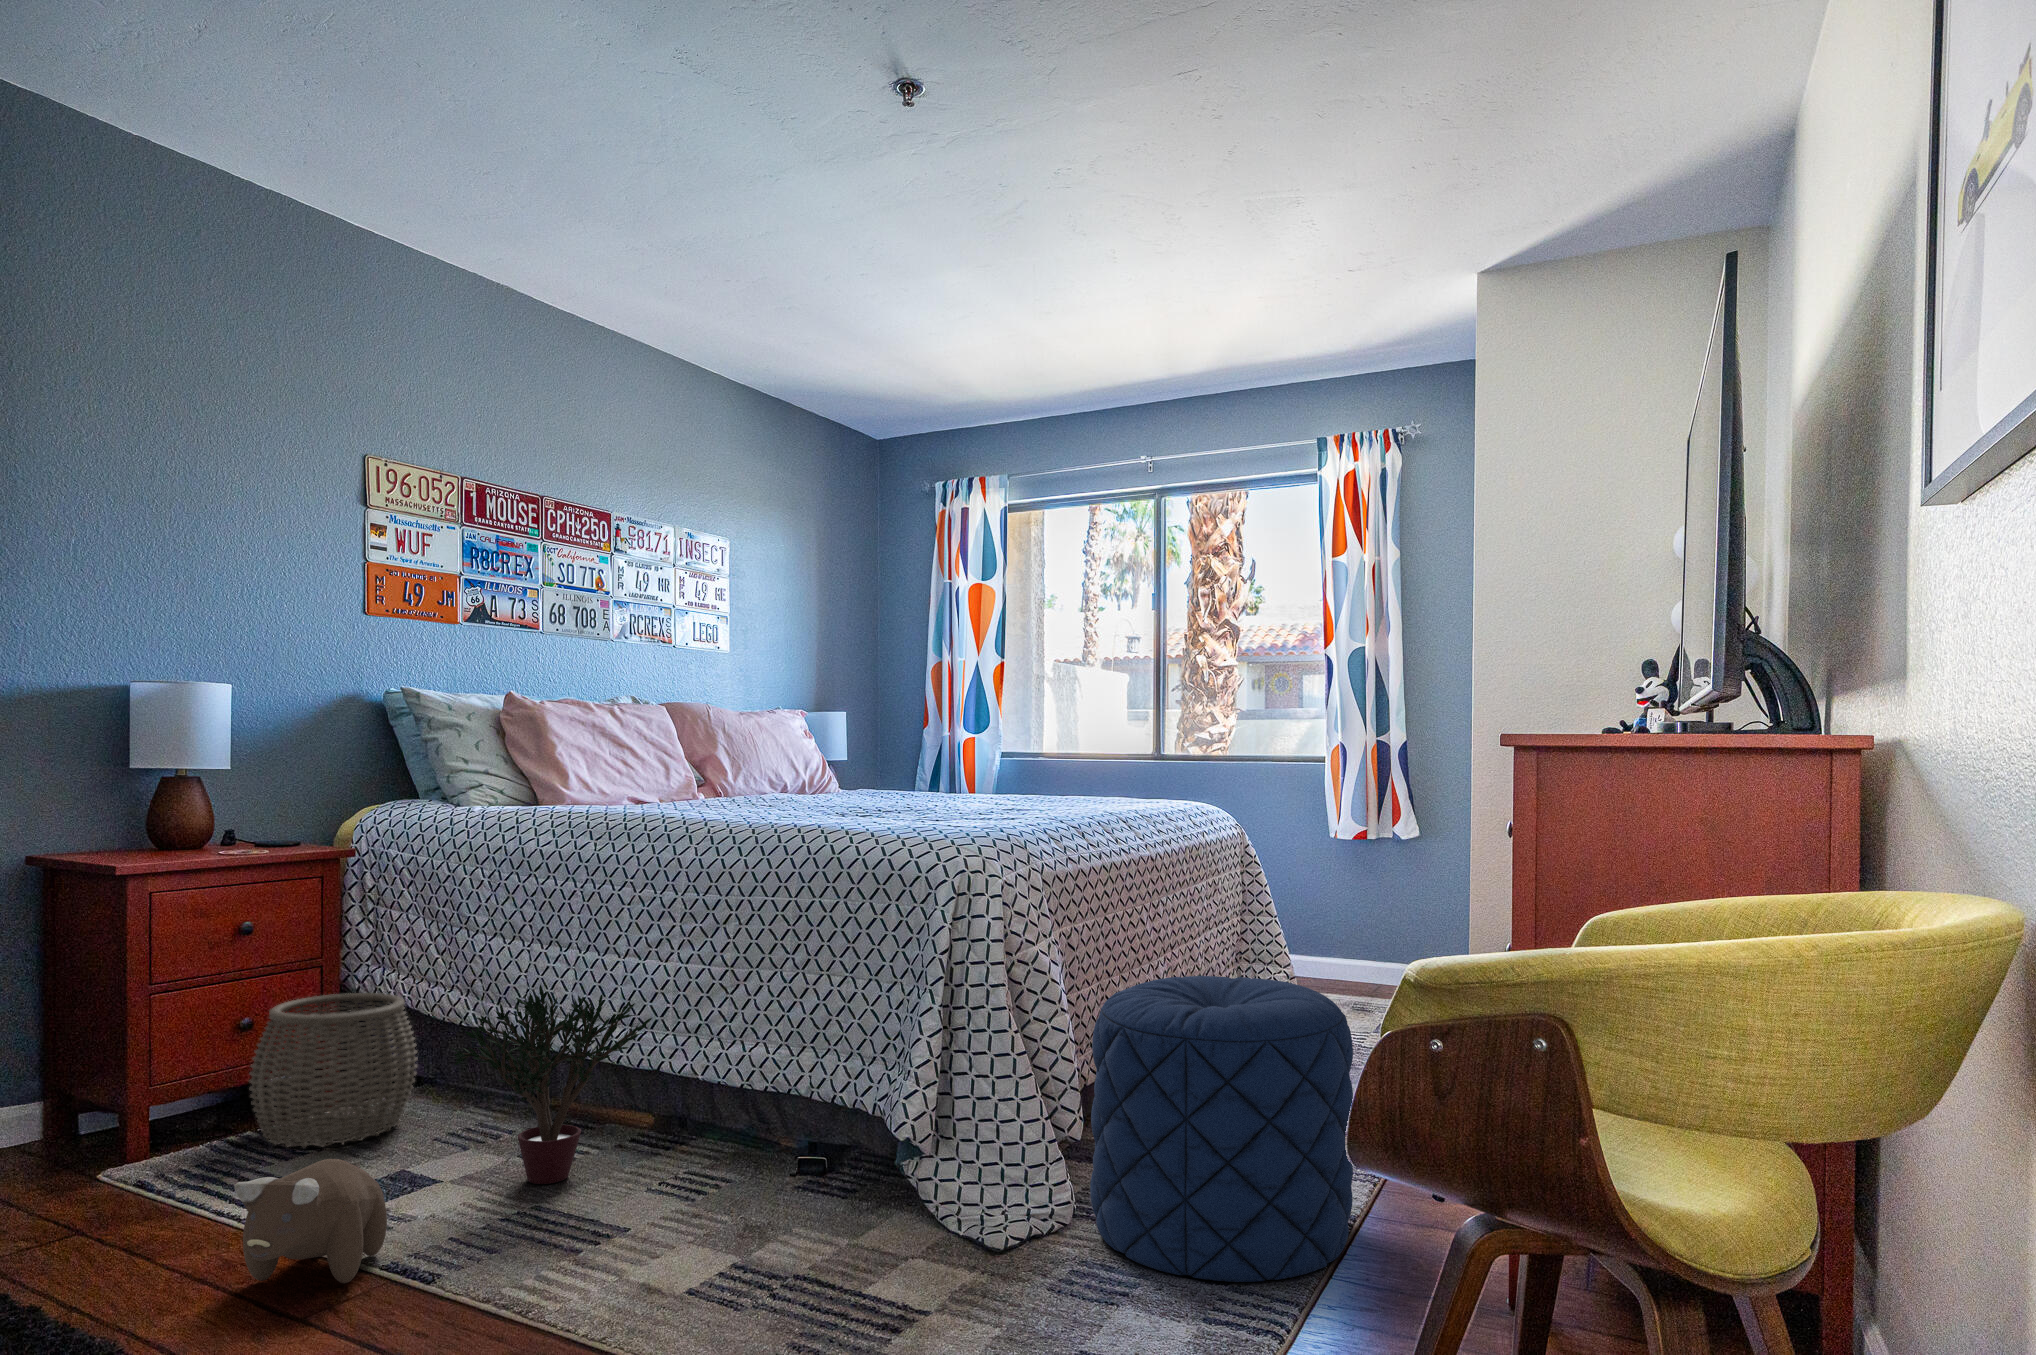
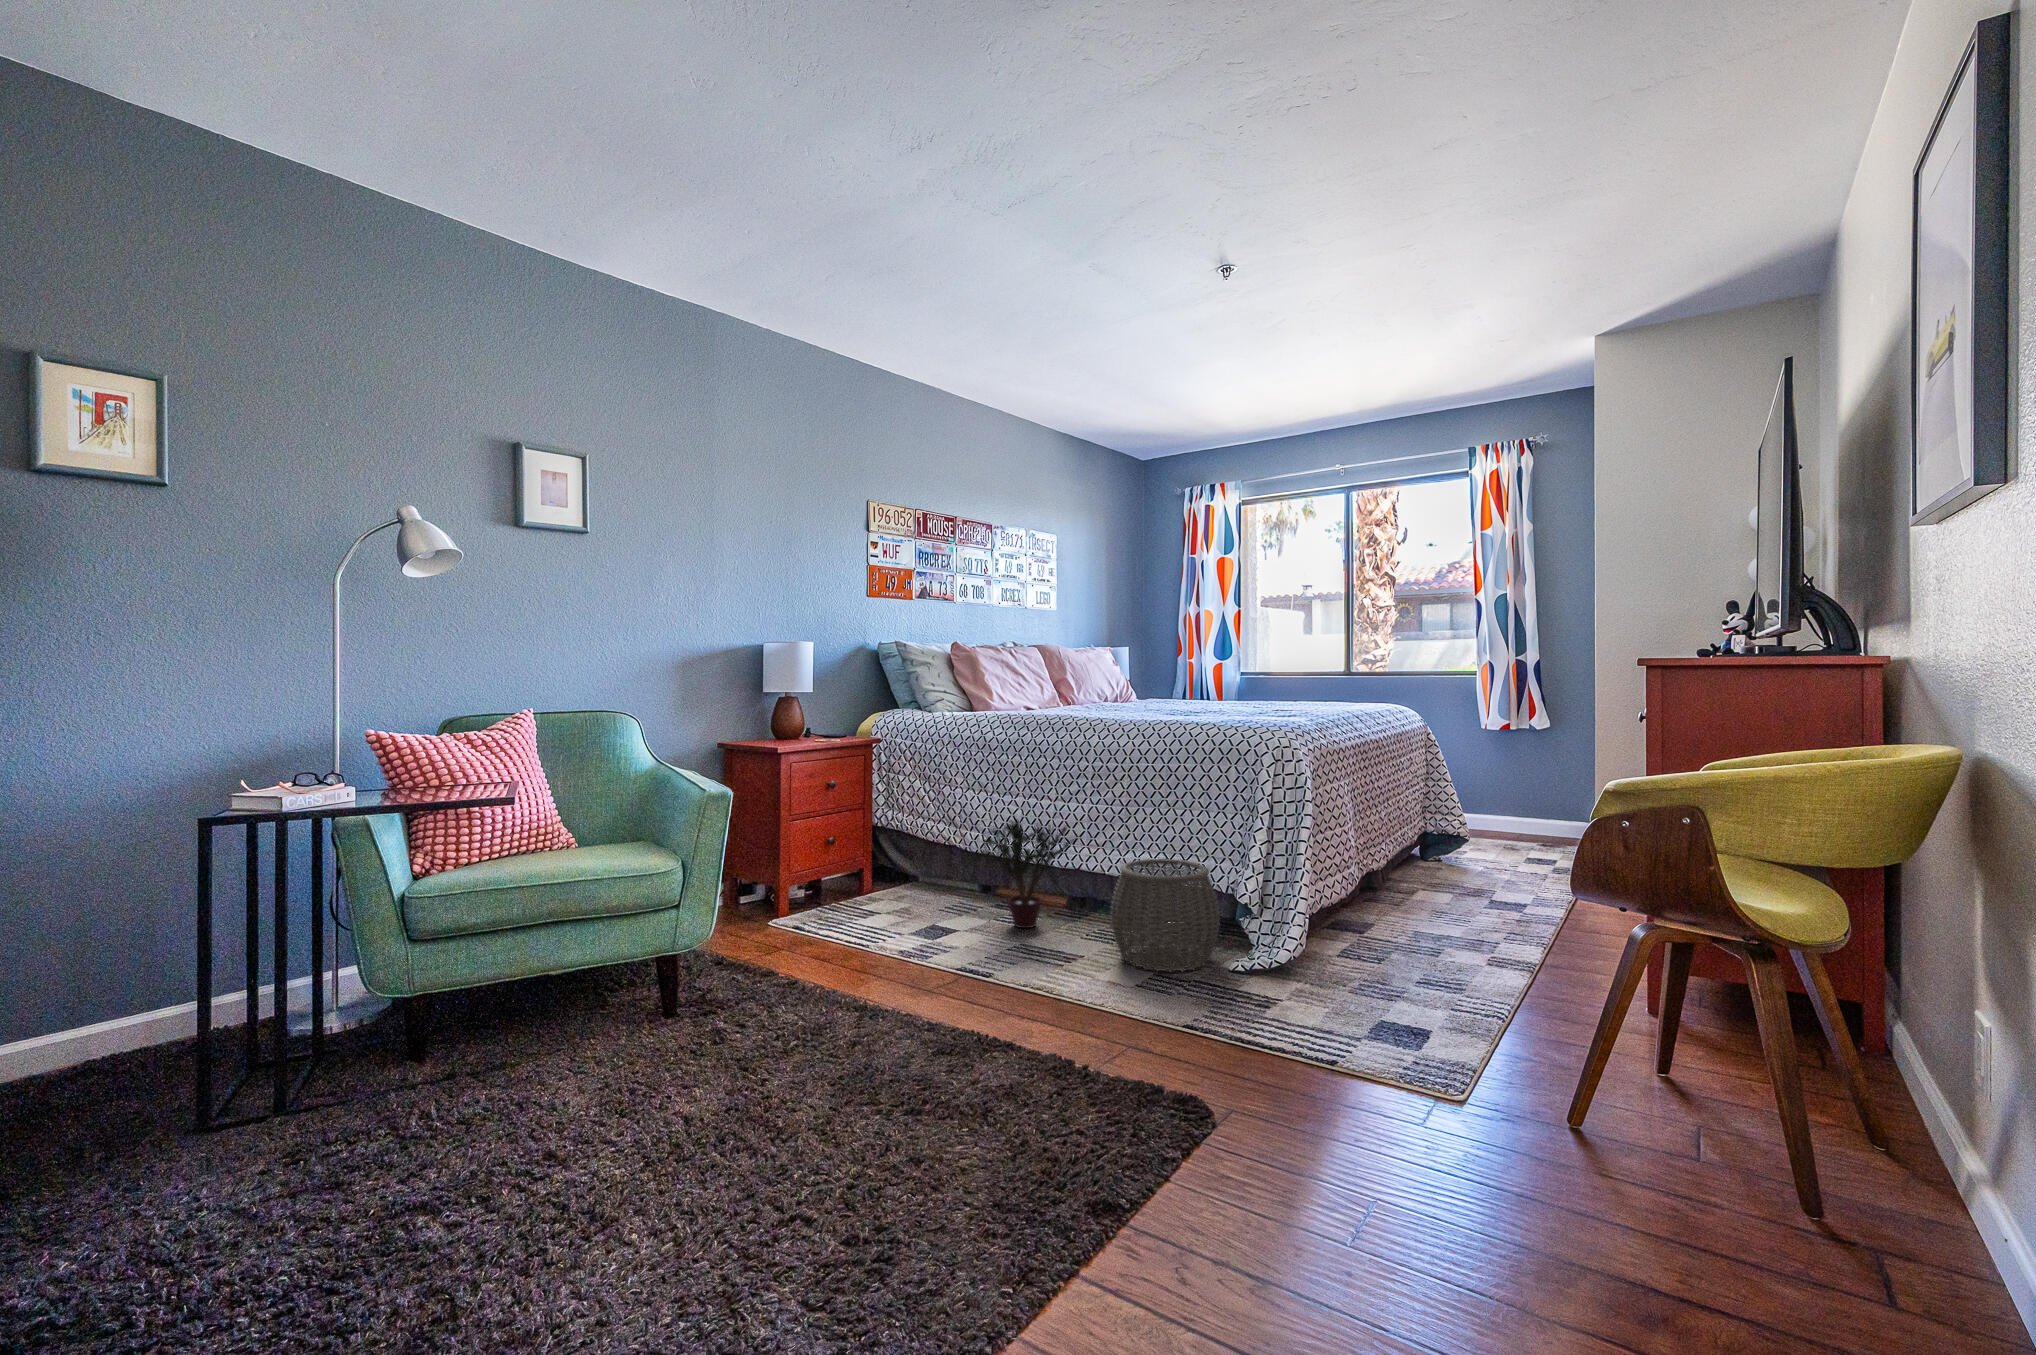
pouf: present [1090,976,1353,1282] -> none [1363,814,1539,994]
woven basket: present [249,993,418,1148] -> present [1111,859,1220,972]
plush toy: present [235,1159,387,1283] -> none [896,904,961,970]

